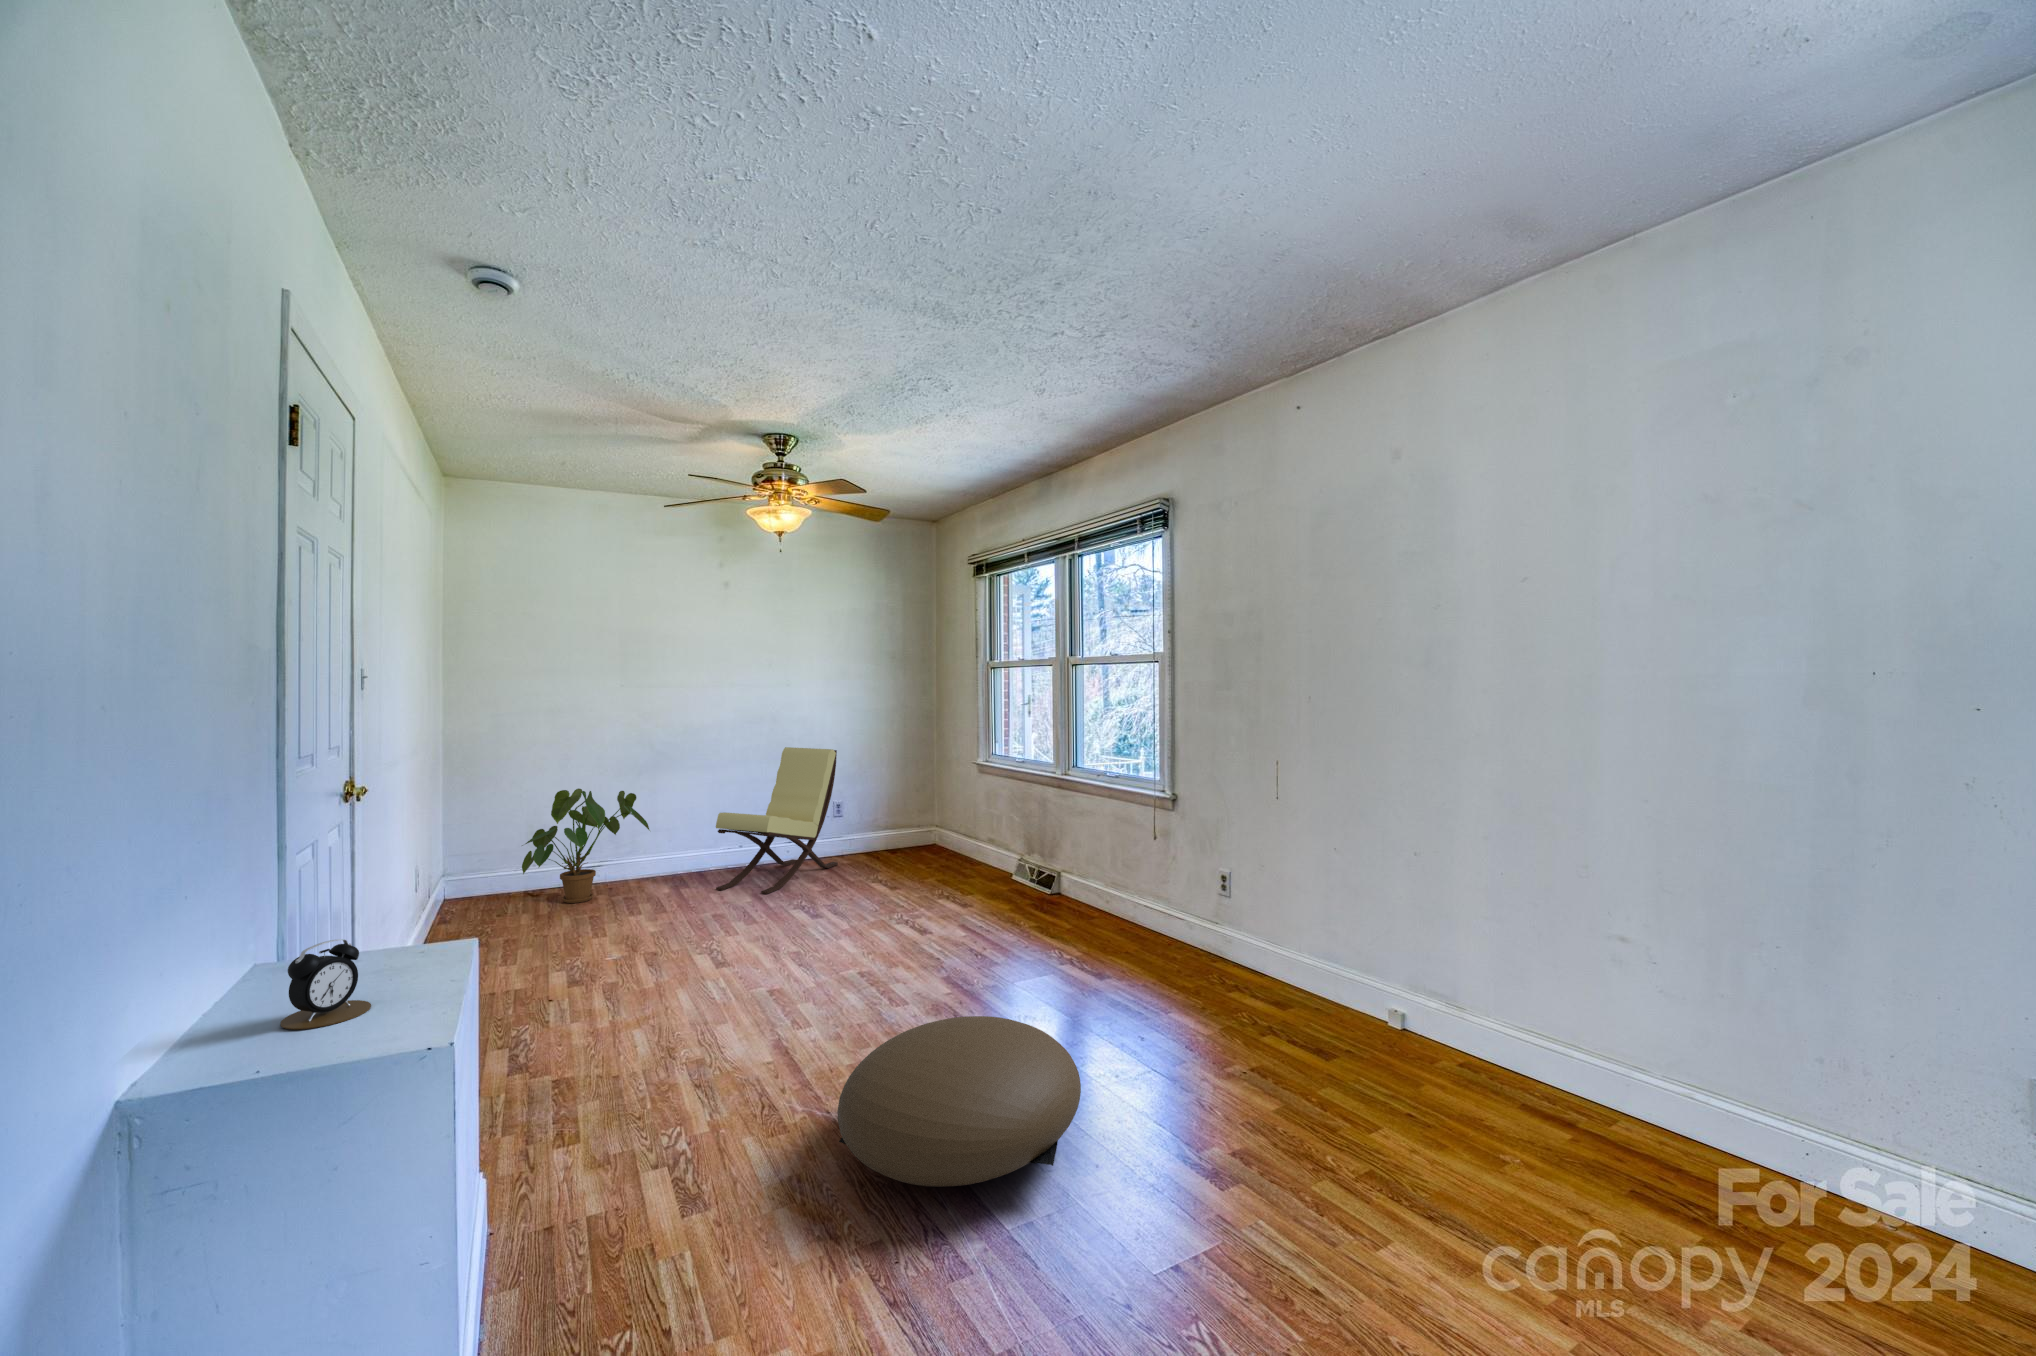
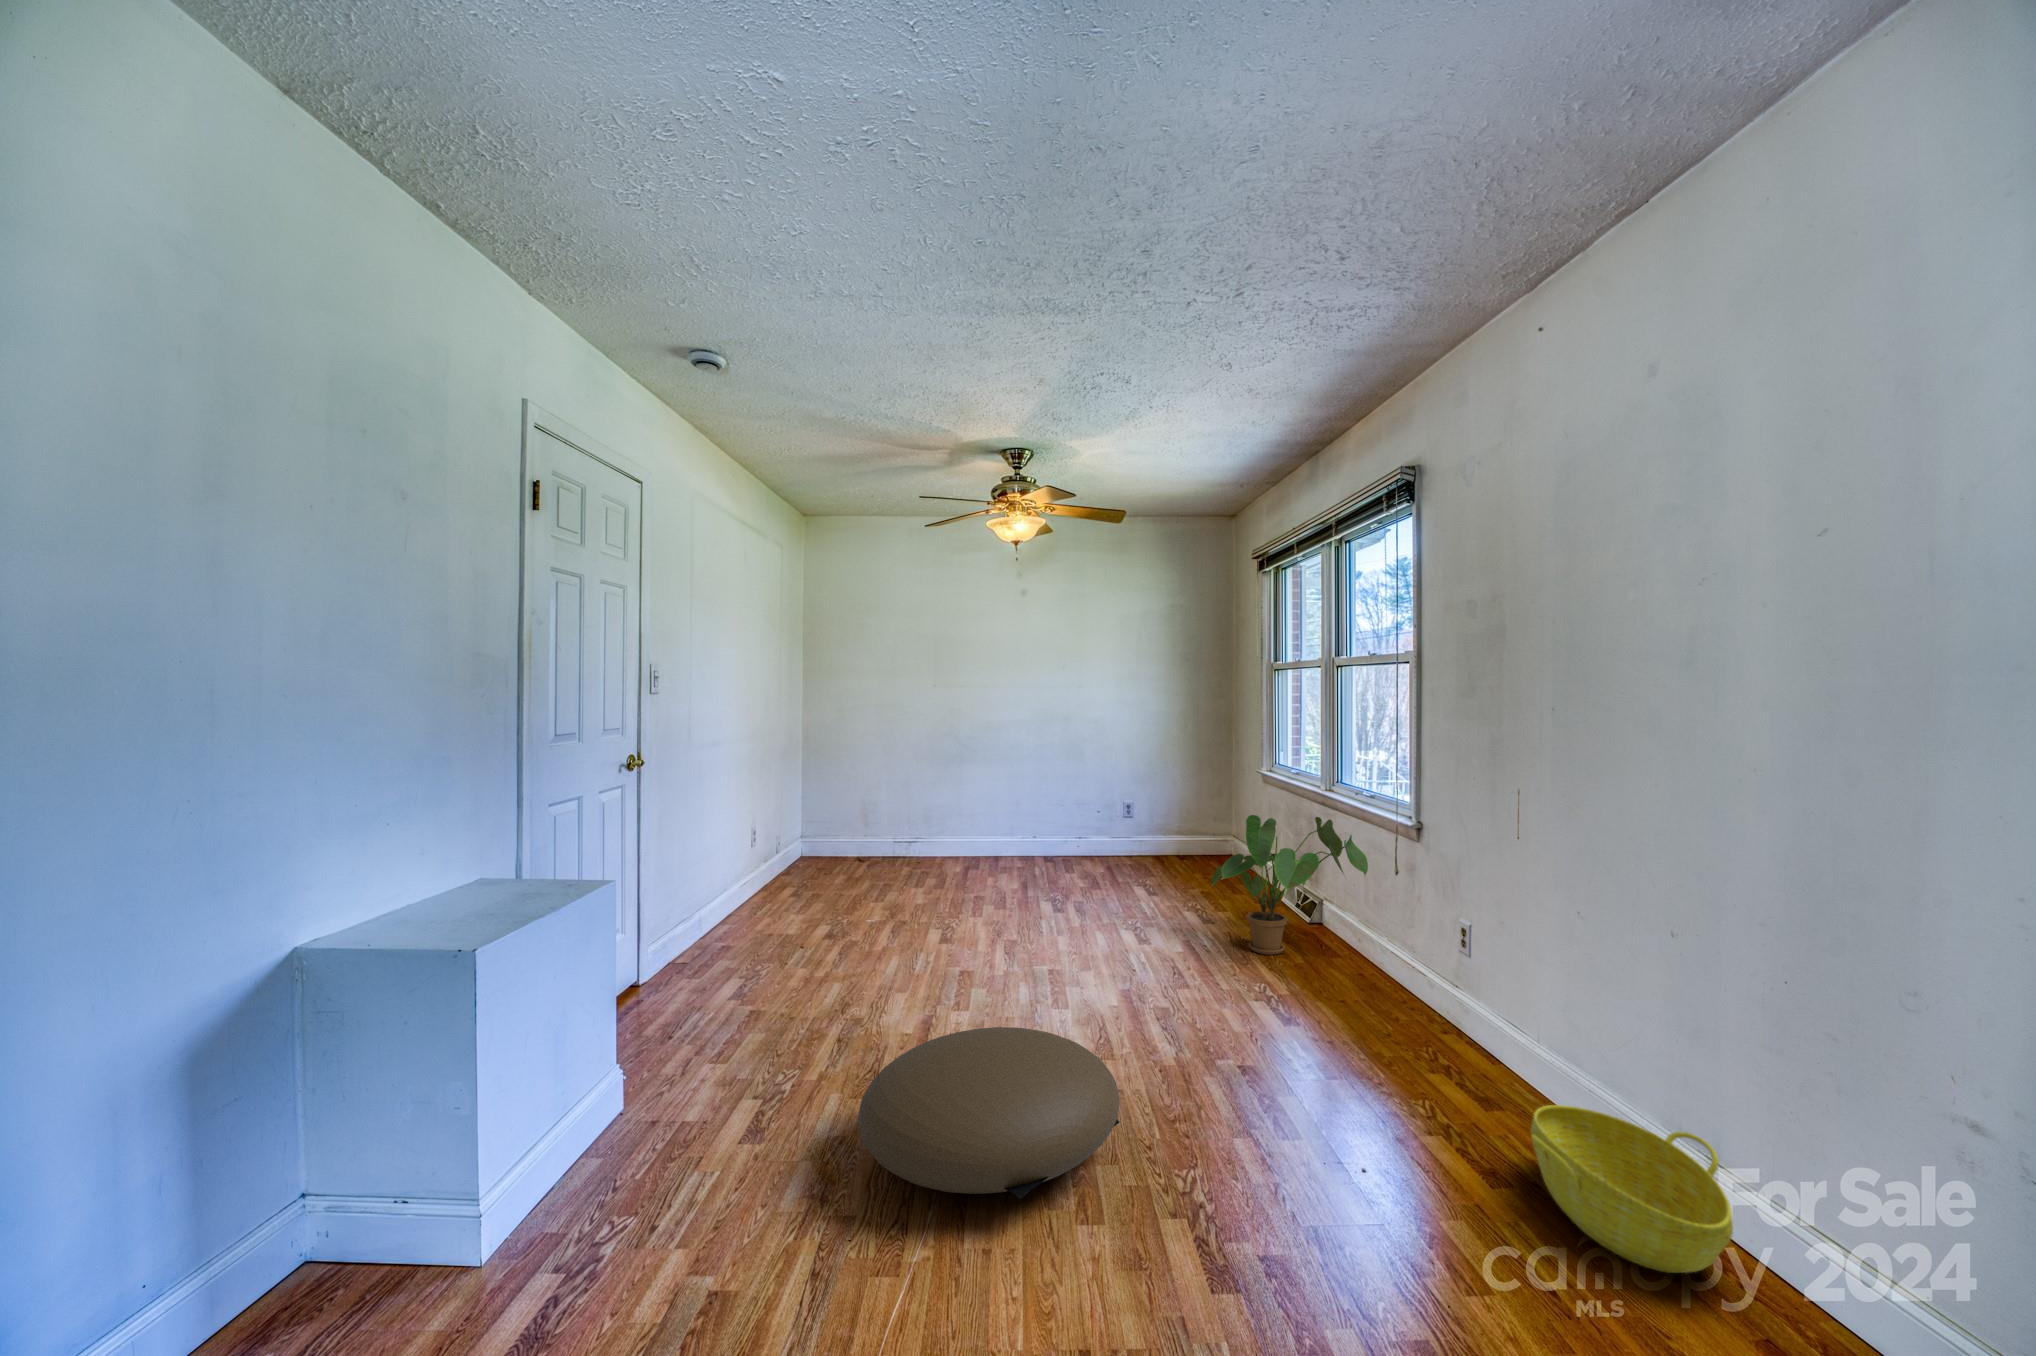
lounge chair: present [716,747,838,894] -> none [991,748,1116,887]
house plant: present [522,788,649,903] -> present [1212,815,1368,955]
alarm clock: present [280,939,371,1030] -> none [411,865,470,924]
basket: none [1335,987,1483,1082] -> present [1531,1105,1733,1273]

